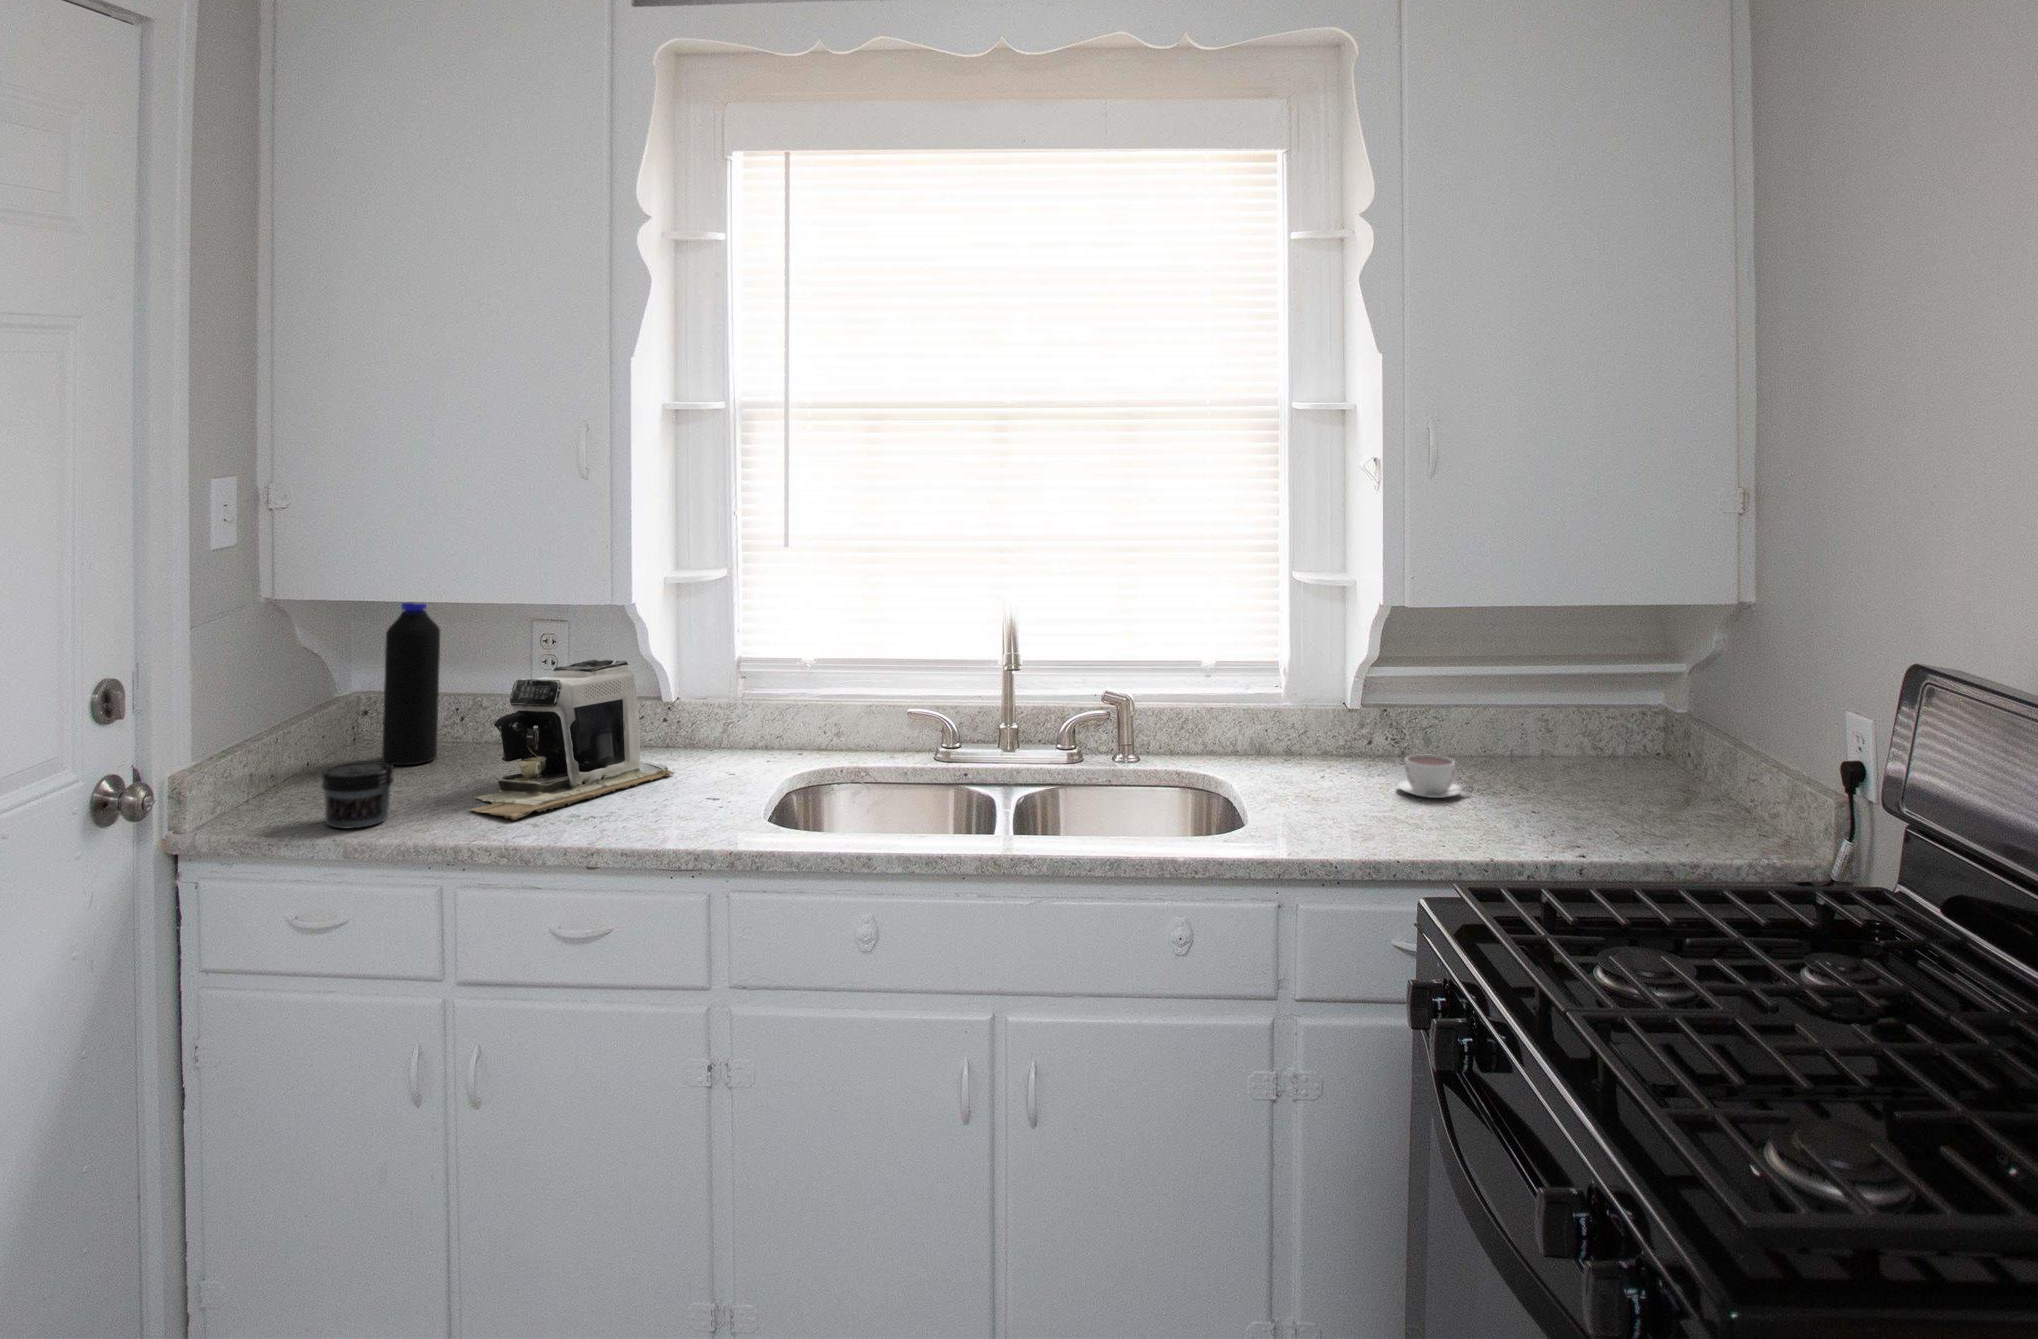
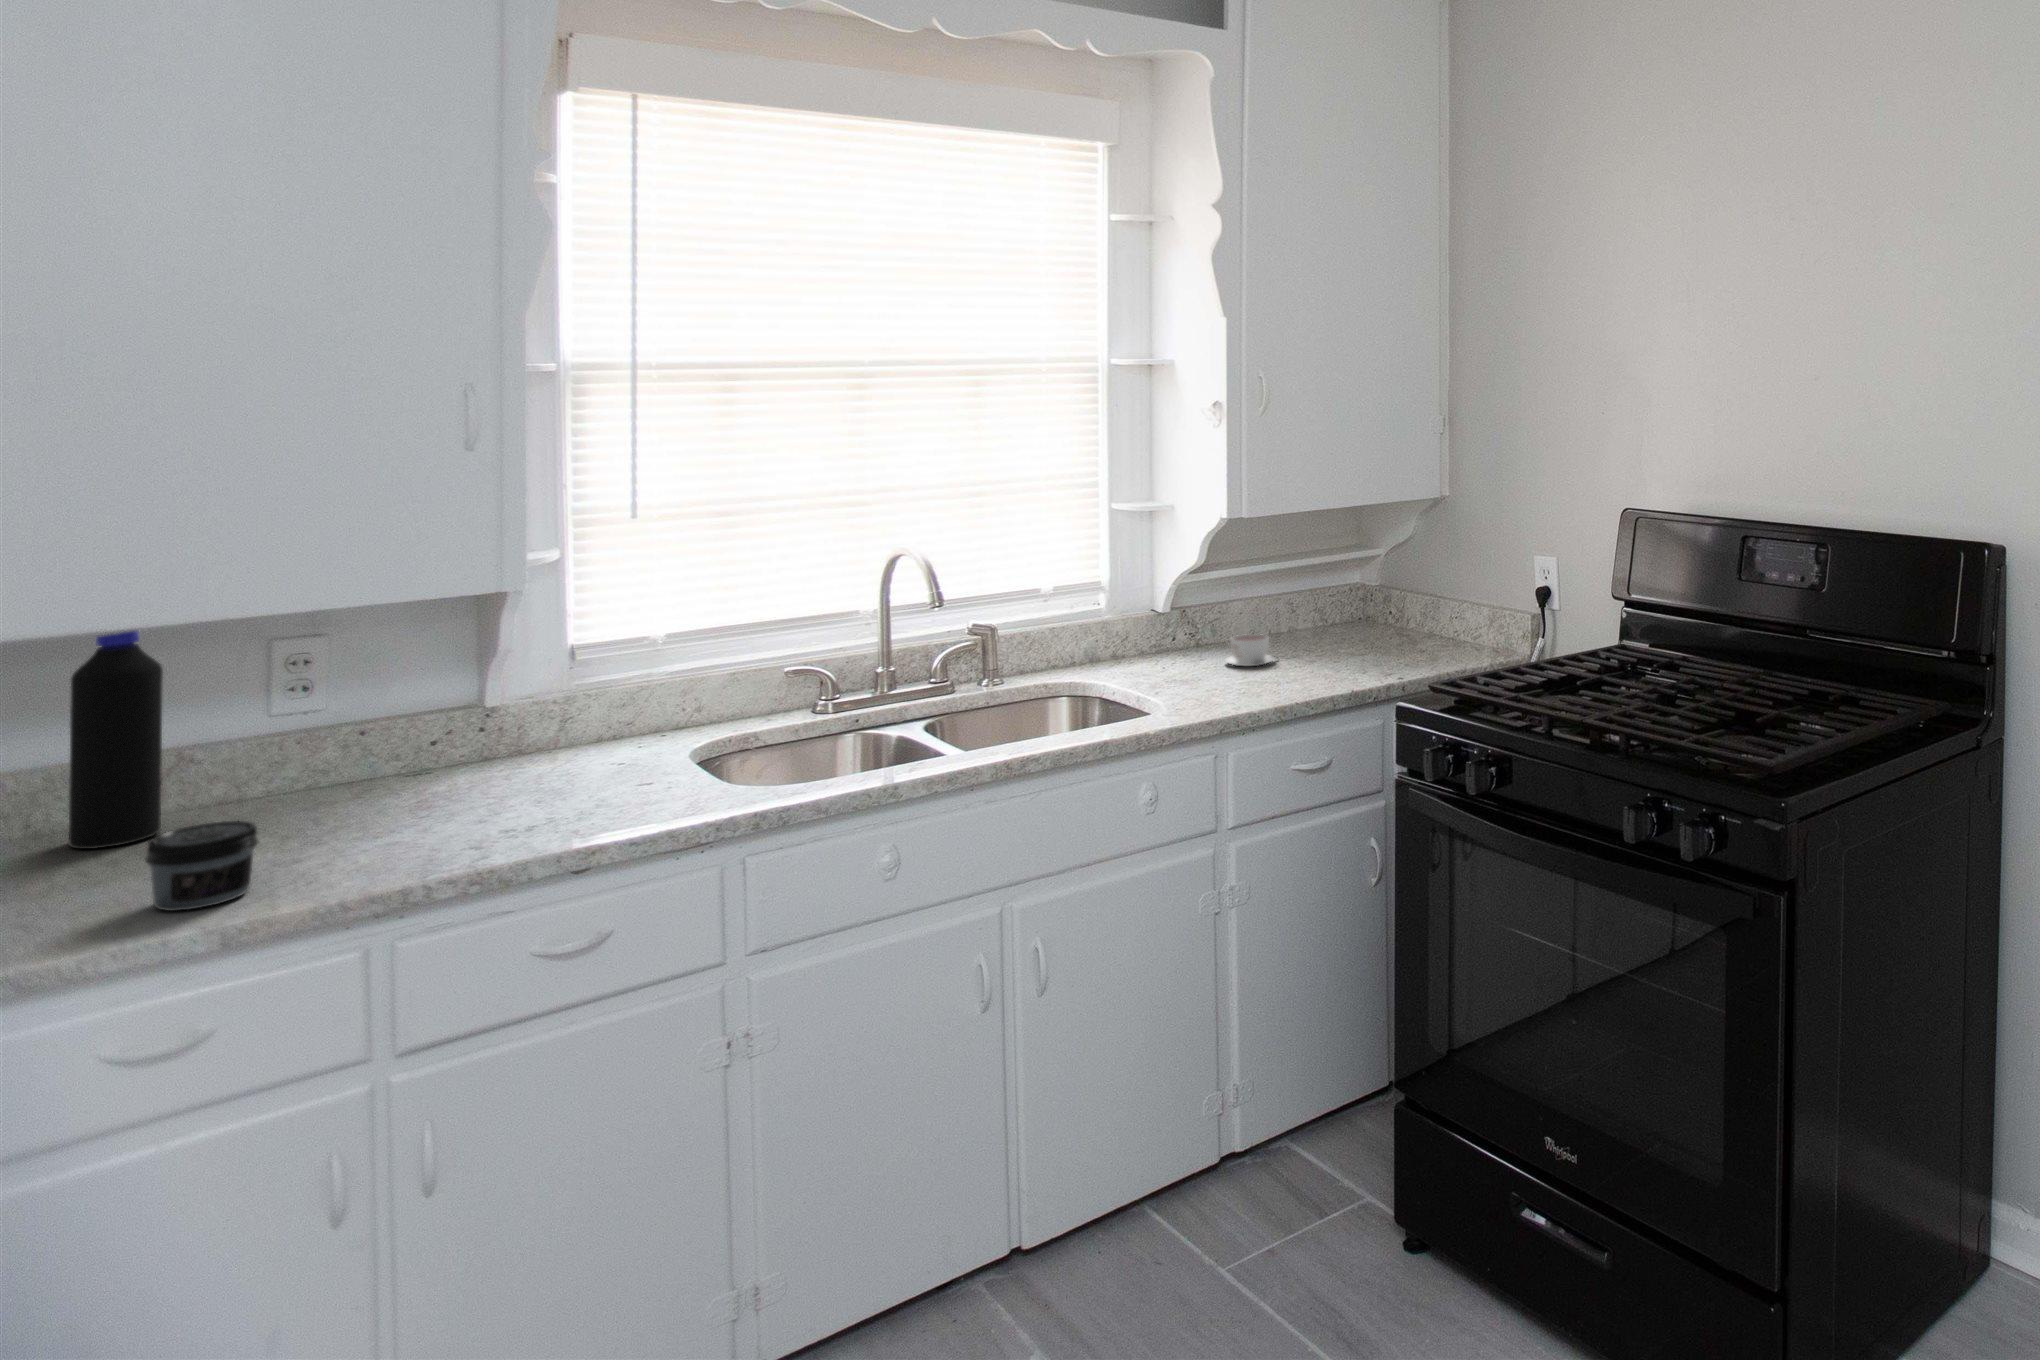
coffee maker: present [471,660,674,820] -> none [323,663,548,856]

